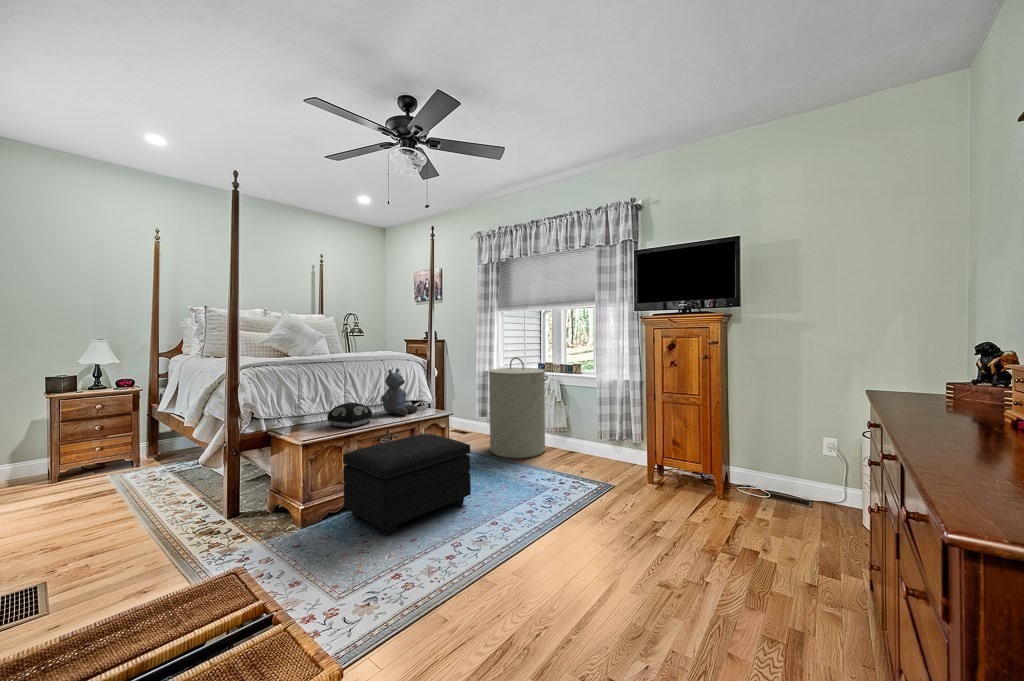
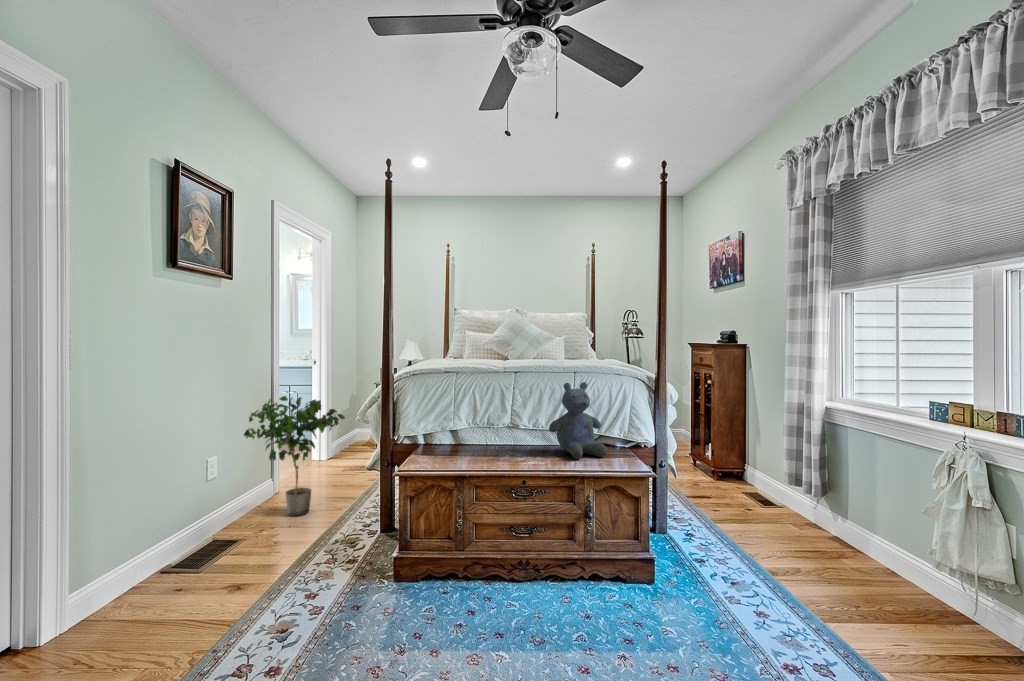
laundry hamper: present [489,357,548,458] -> none [771,380,912,605]
cushion: present [327,403,372,429] -> none [464,426,519,464]
potted plant: none [33,408,165,529] -> present [244,396,345,516]
footstool: present [343,434,471,535] -> none [422,496,619,657]

